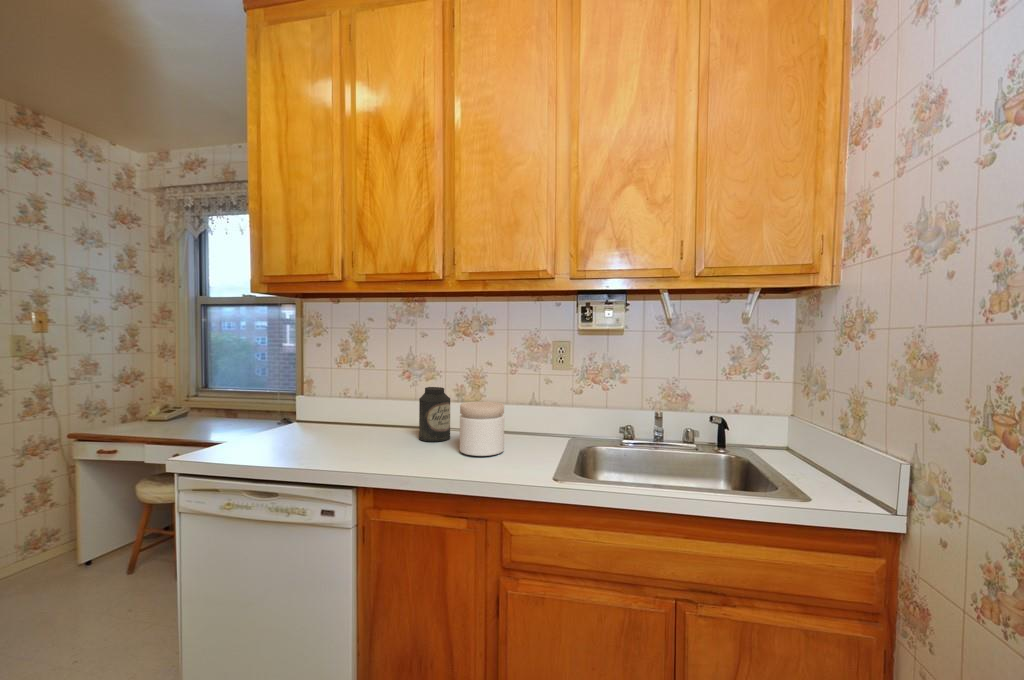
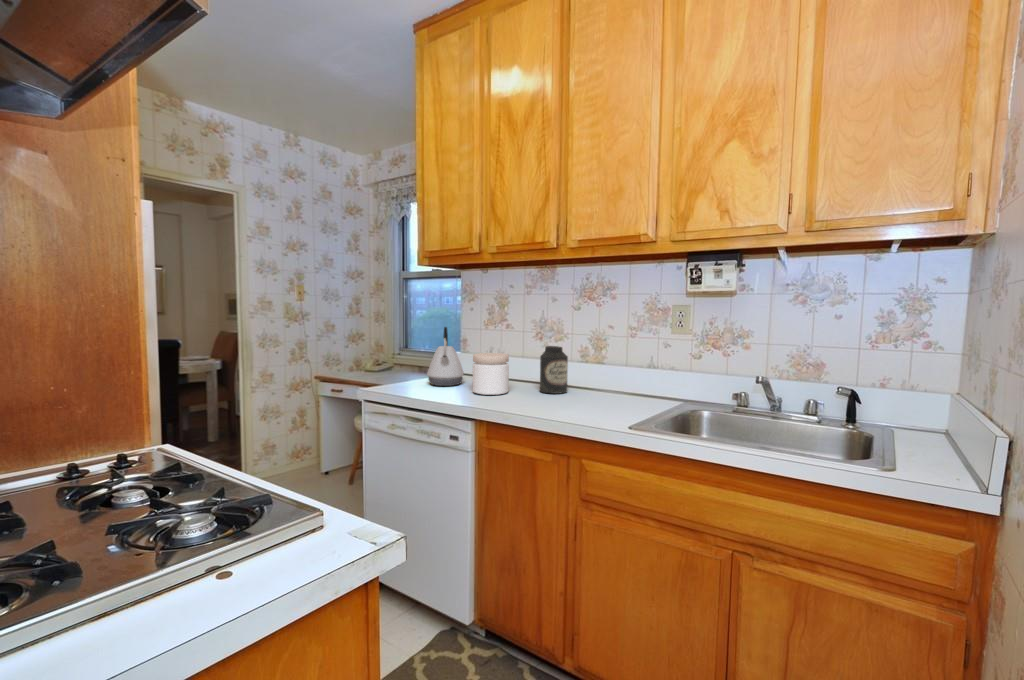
kettle: none [270,369,320,443] -> present [427,327,464,386]
jar: present [460,401,504,456] -> present [473,353,509,395]

